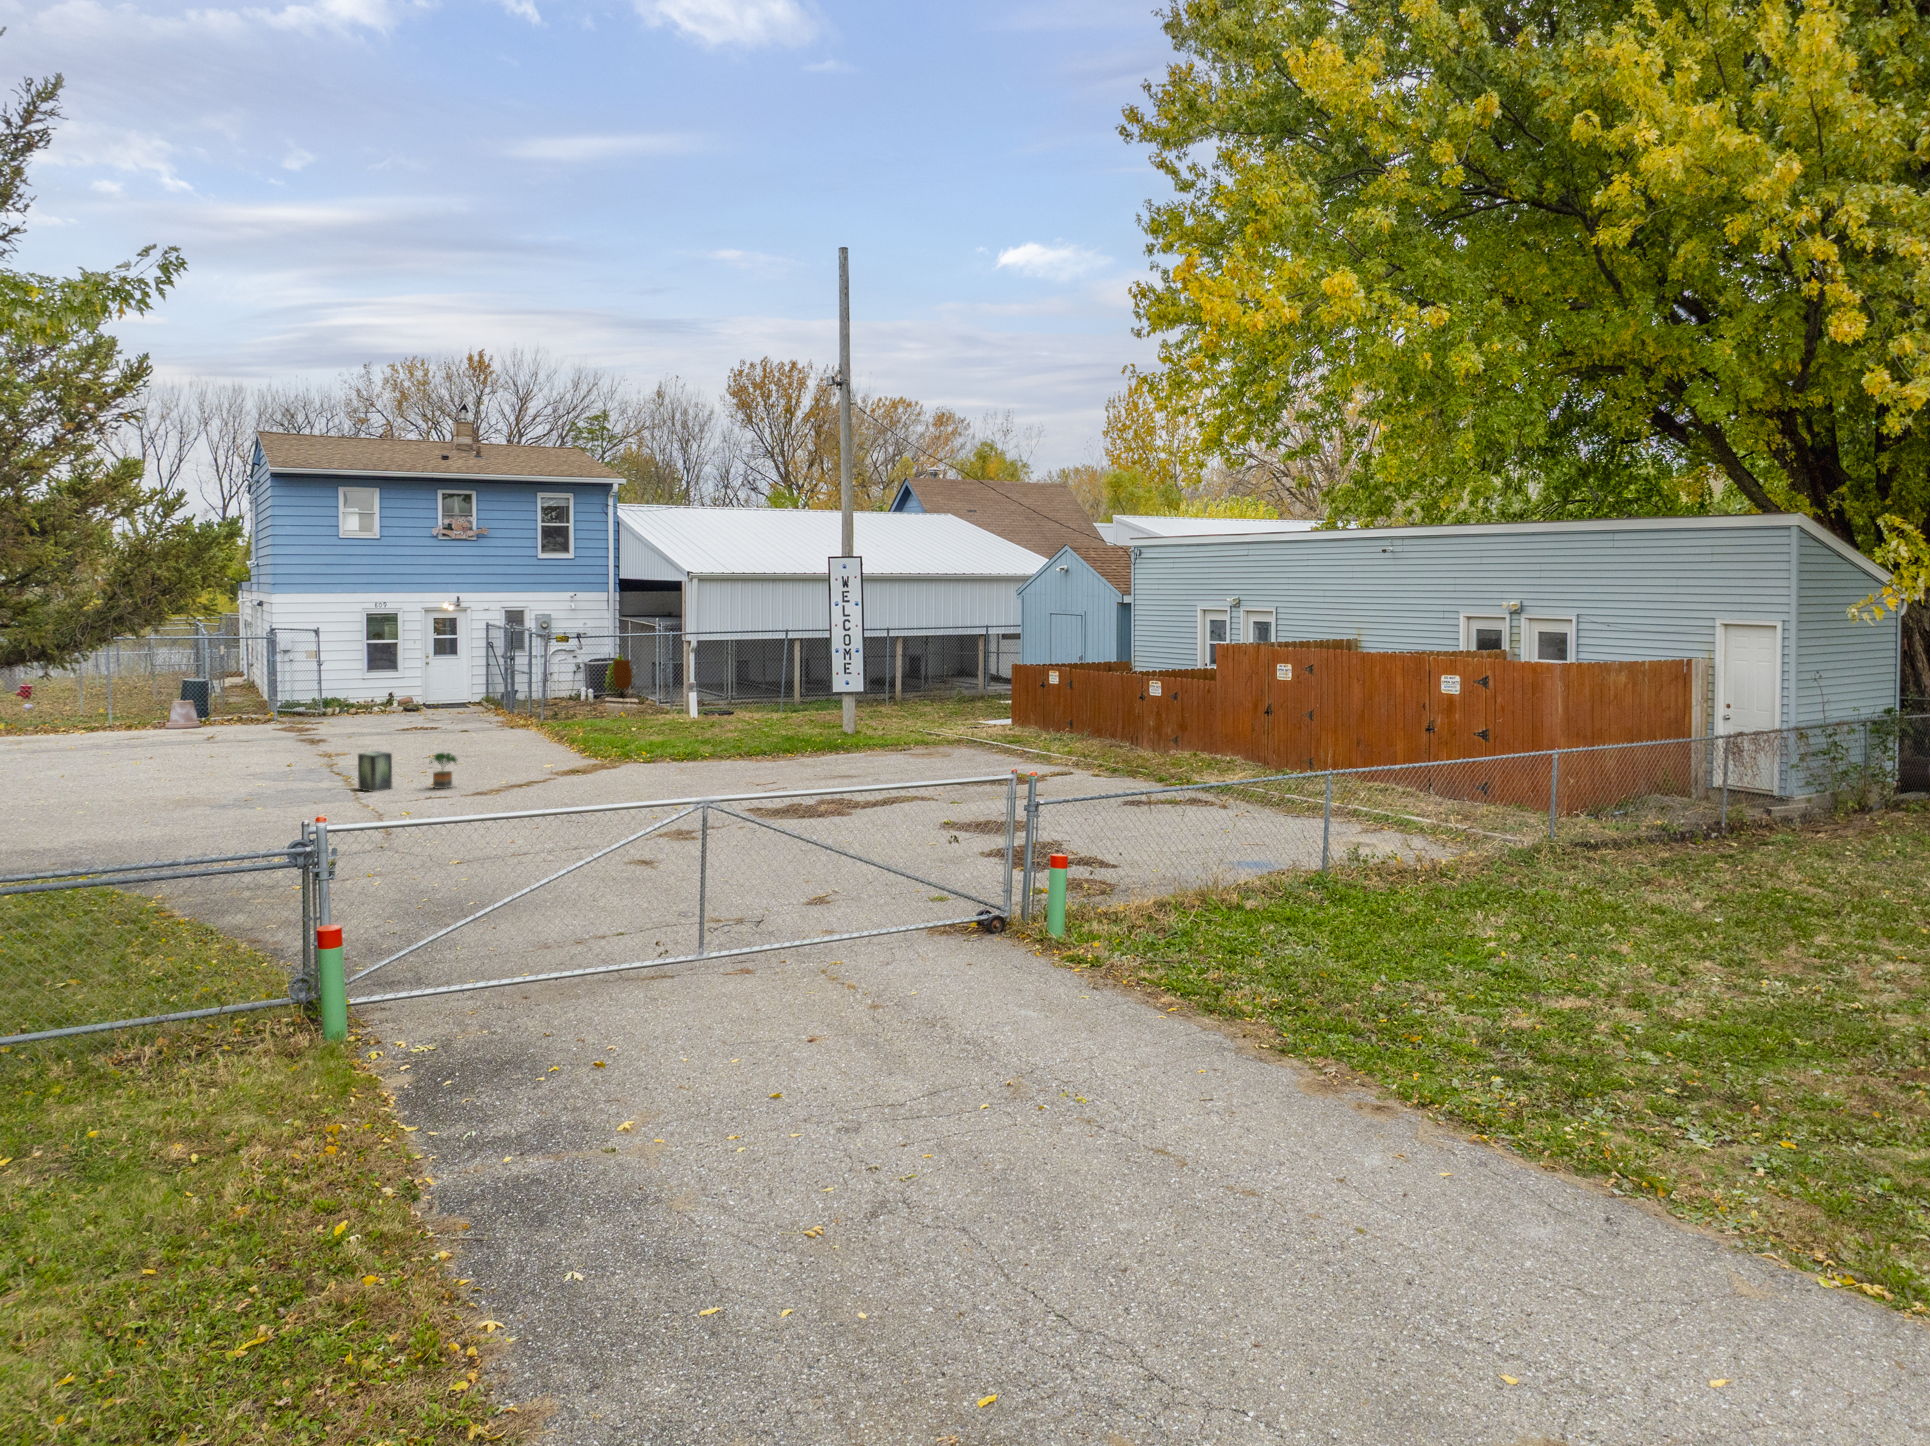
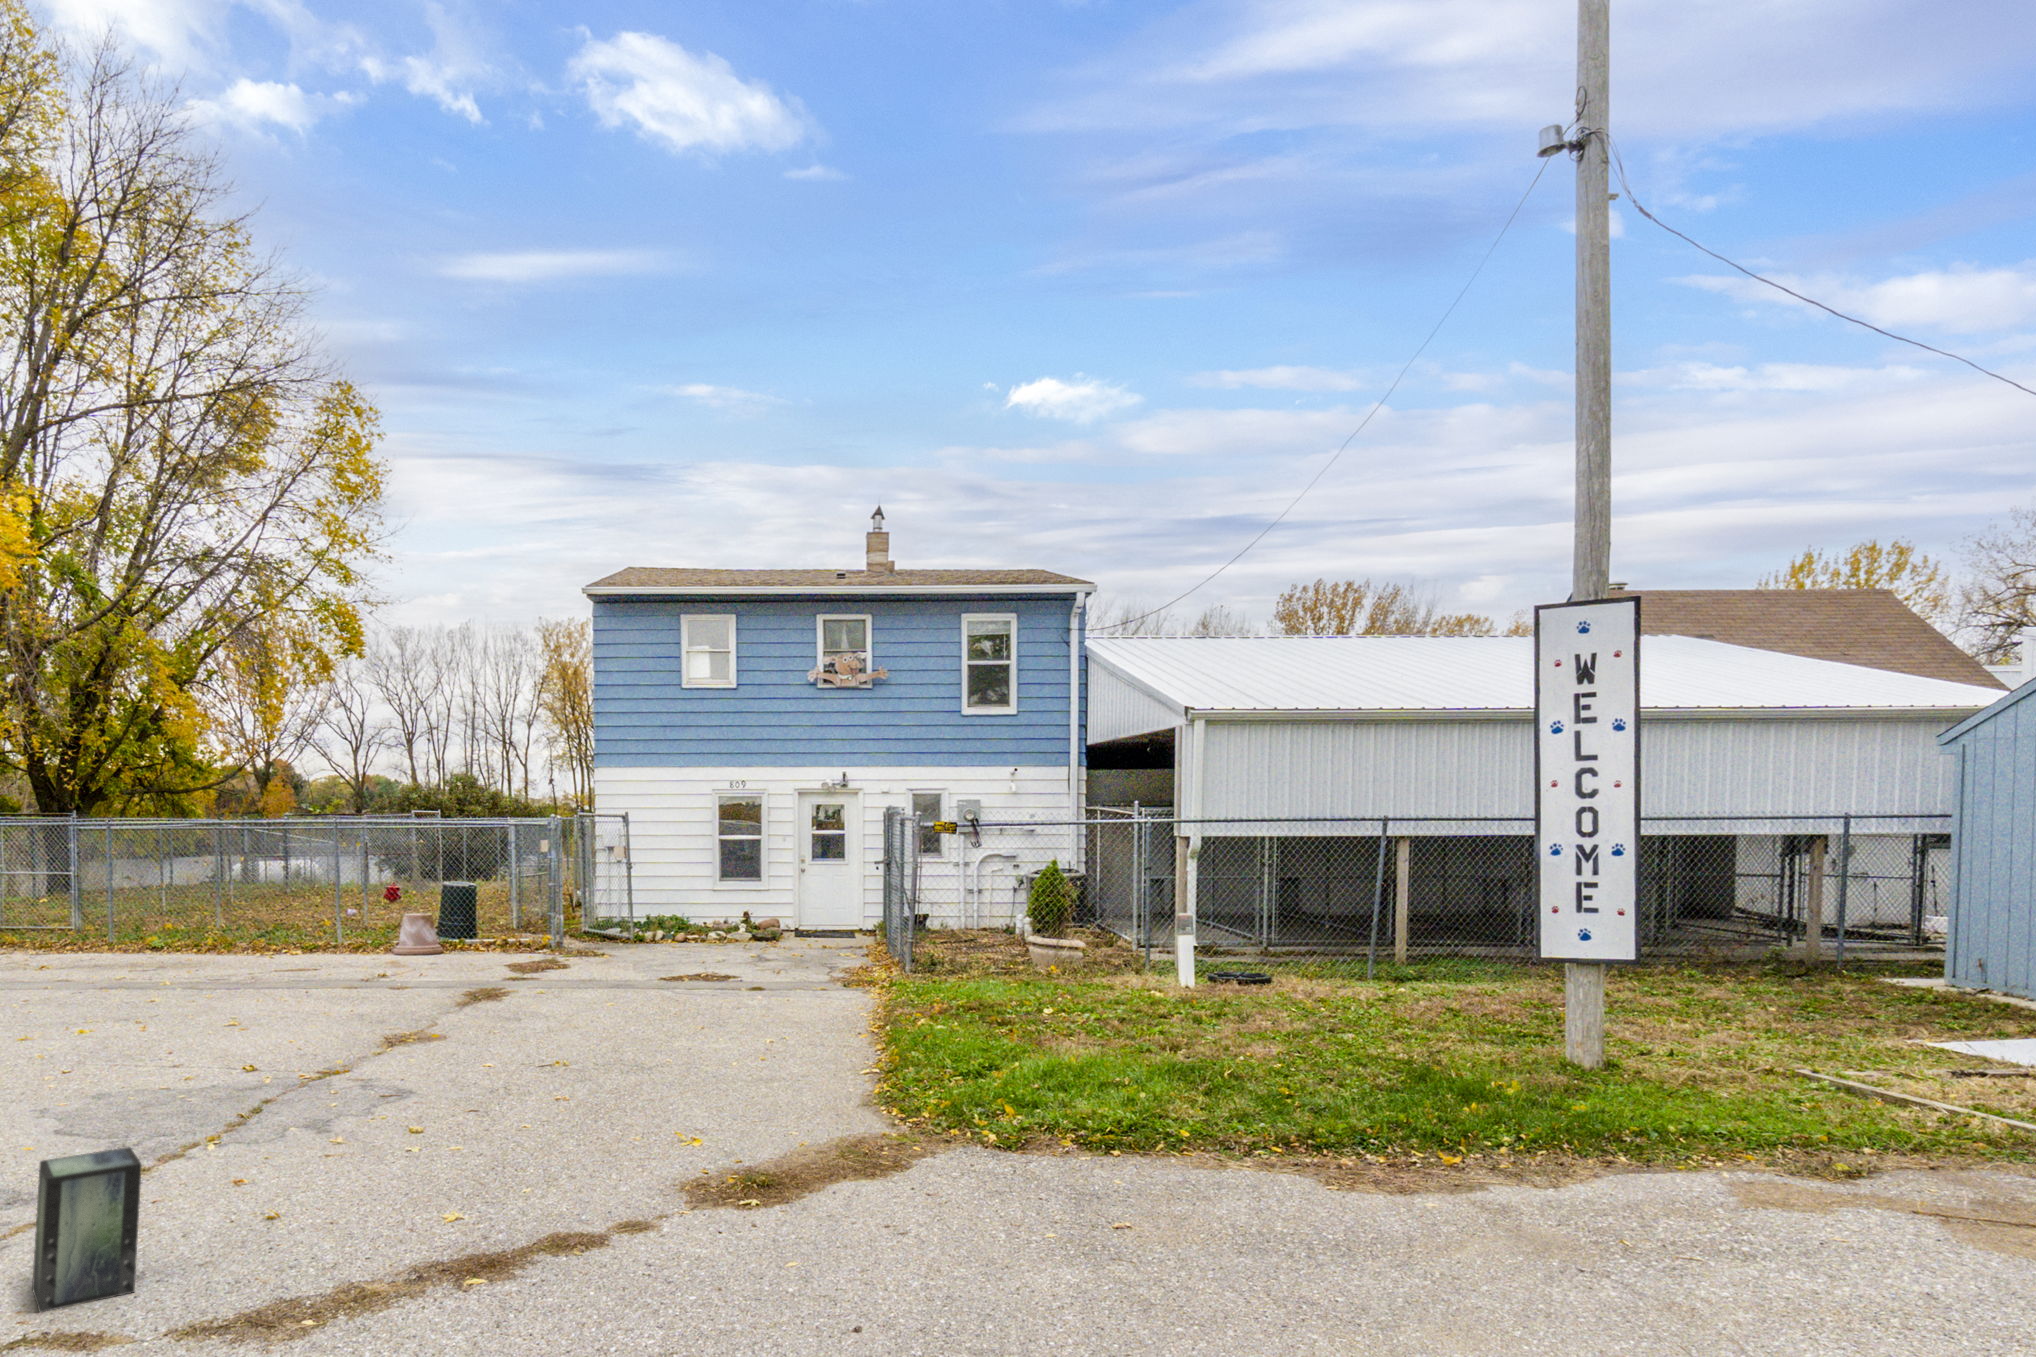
lounge chair: present [611,660,633,697] -> none [1060,871,1101,938]
potted tree: present [431,753,457,789] -> none [238,1167,348,1316]

